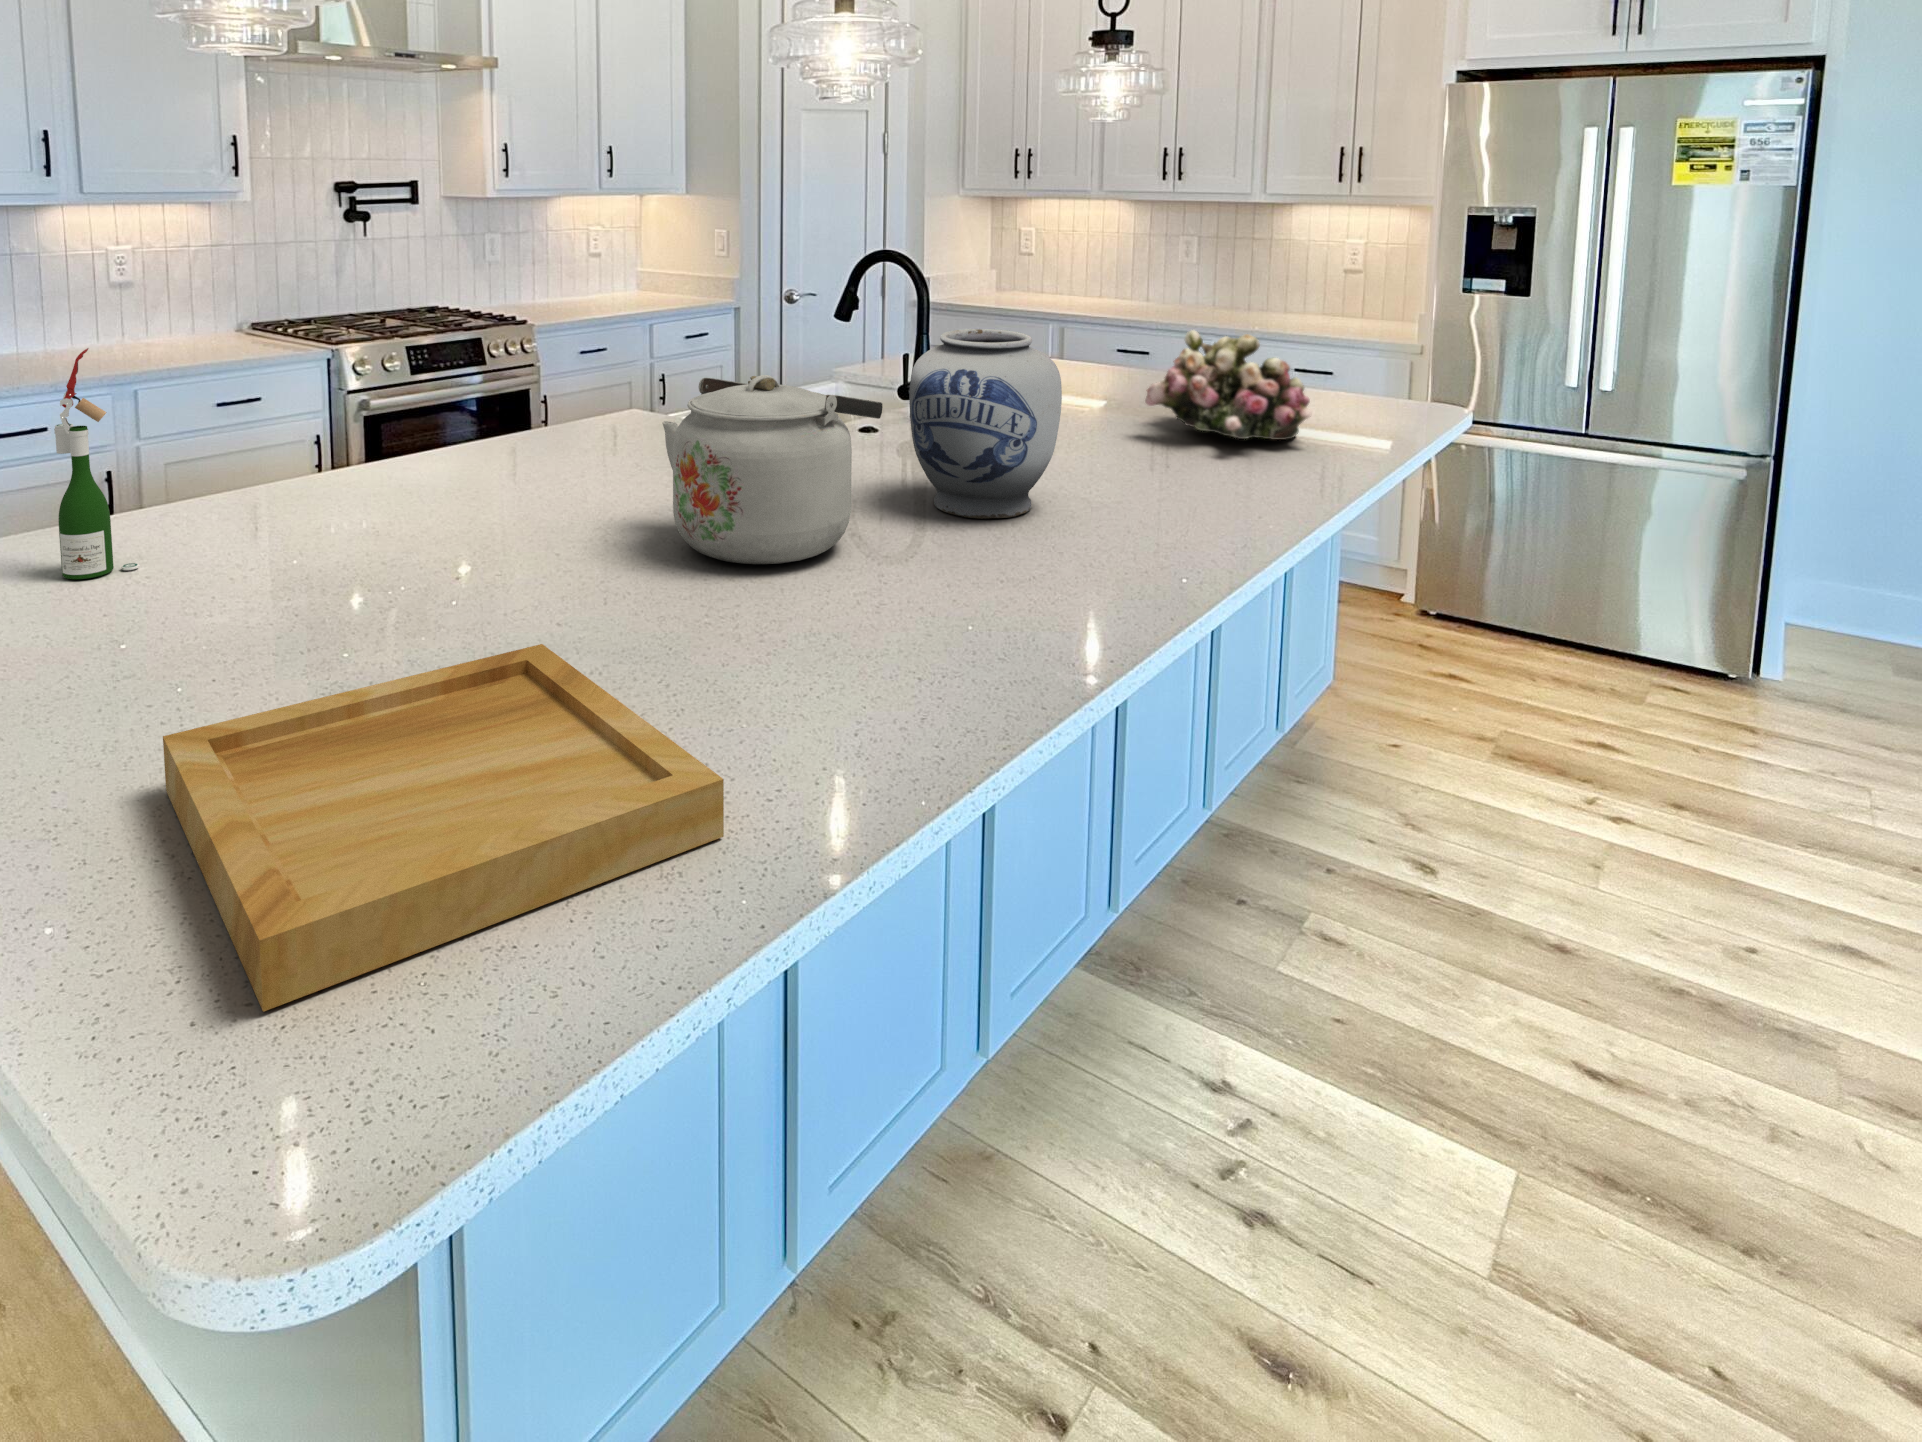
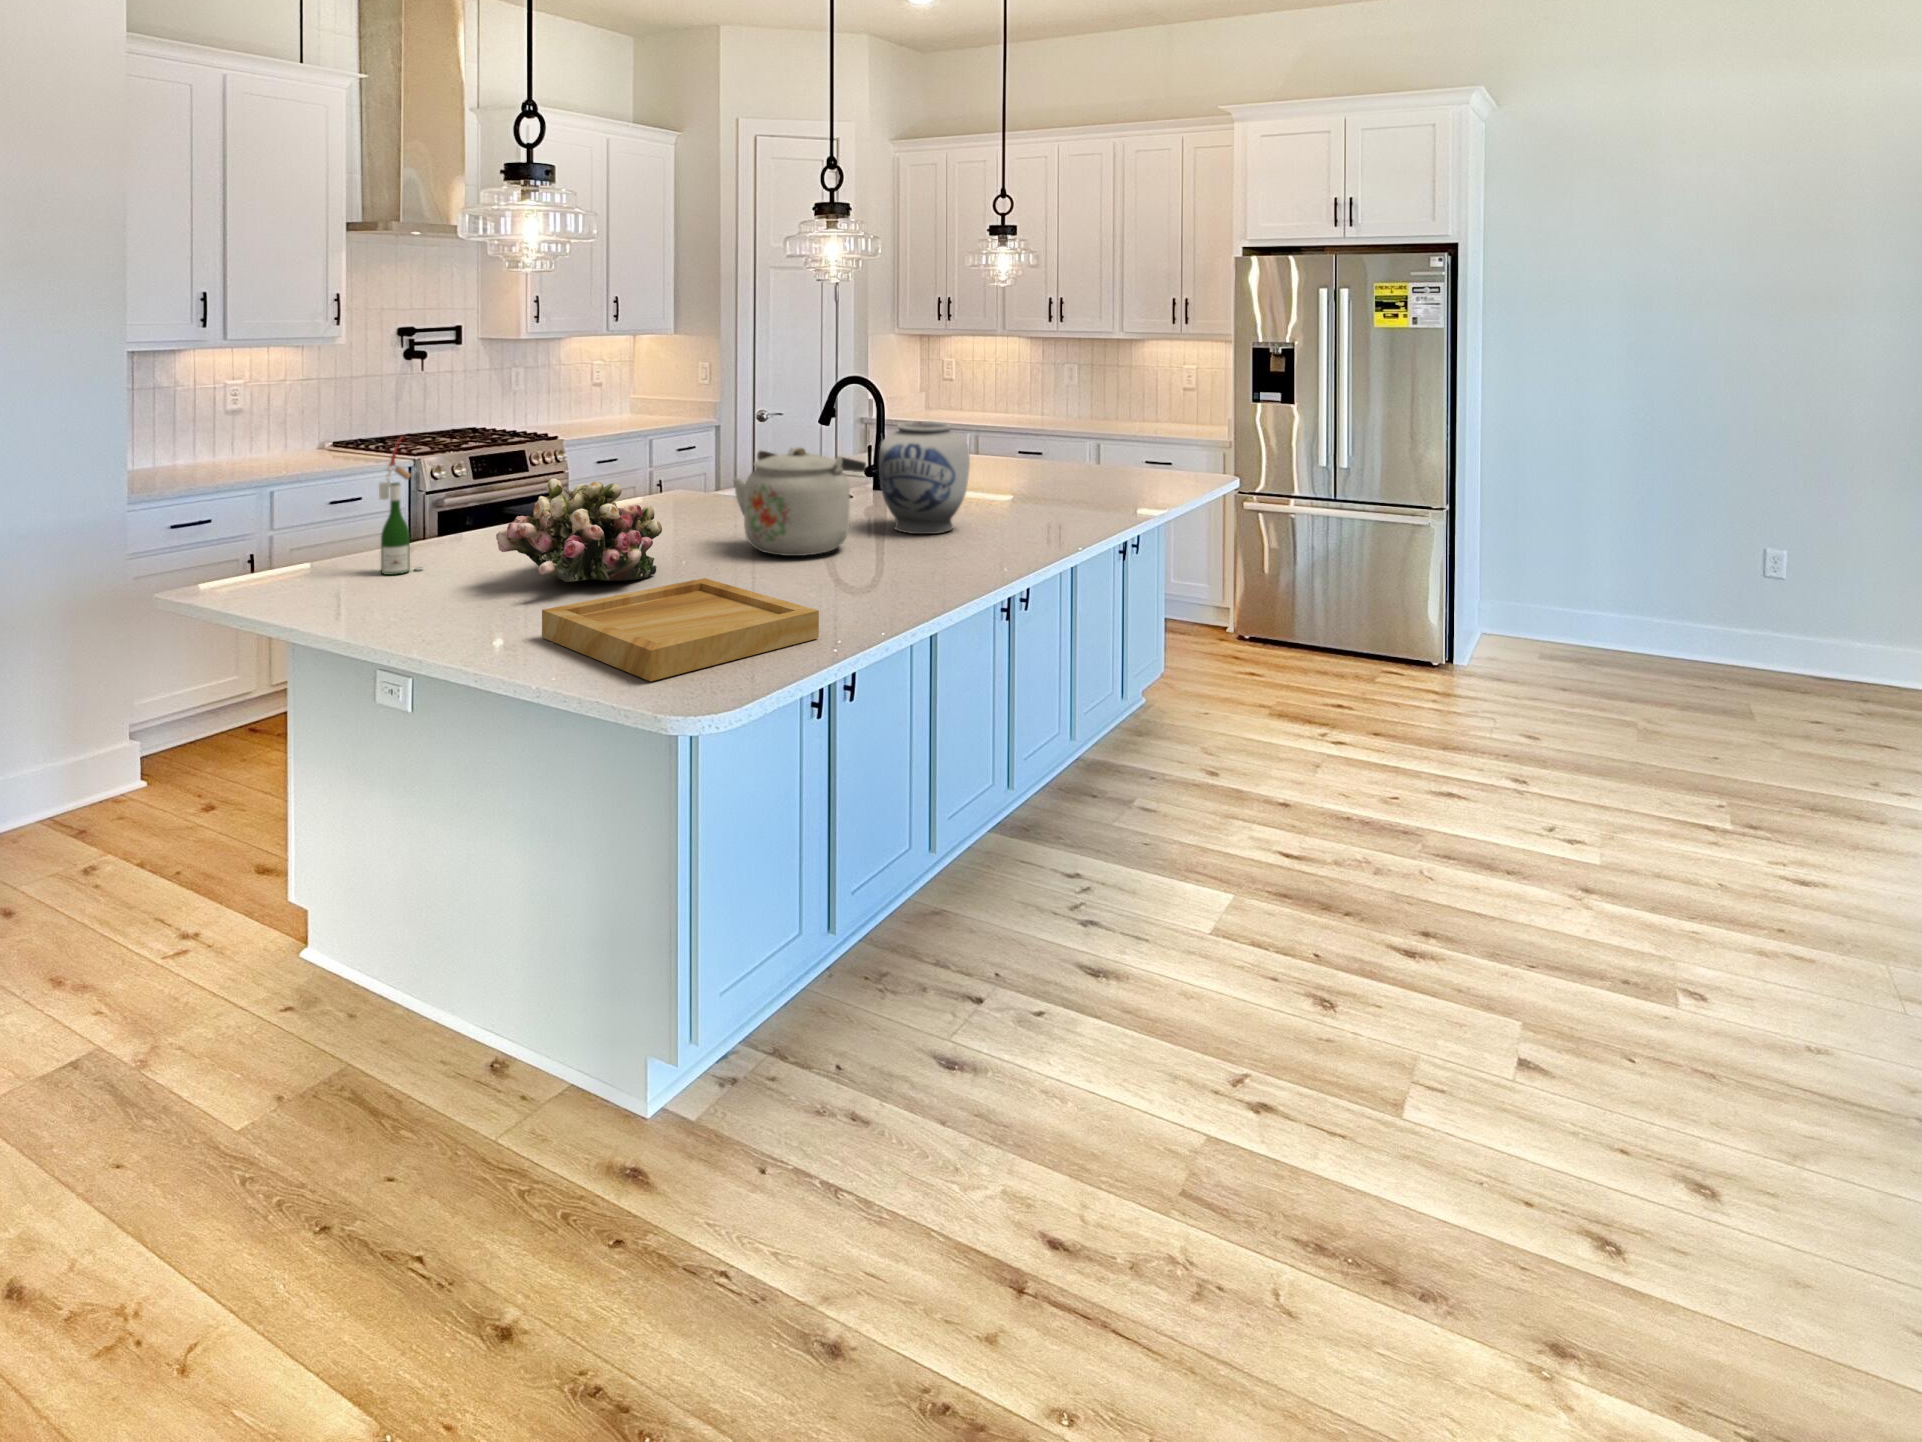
flower arrangement: present [1145,330,1311,440] -> present [496,479,662,582]

